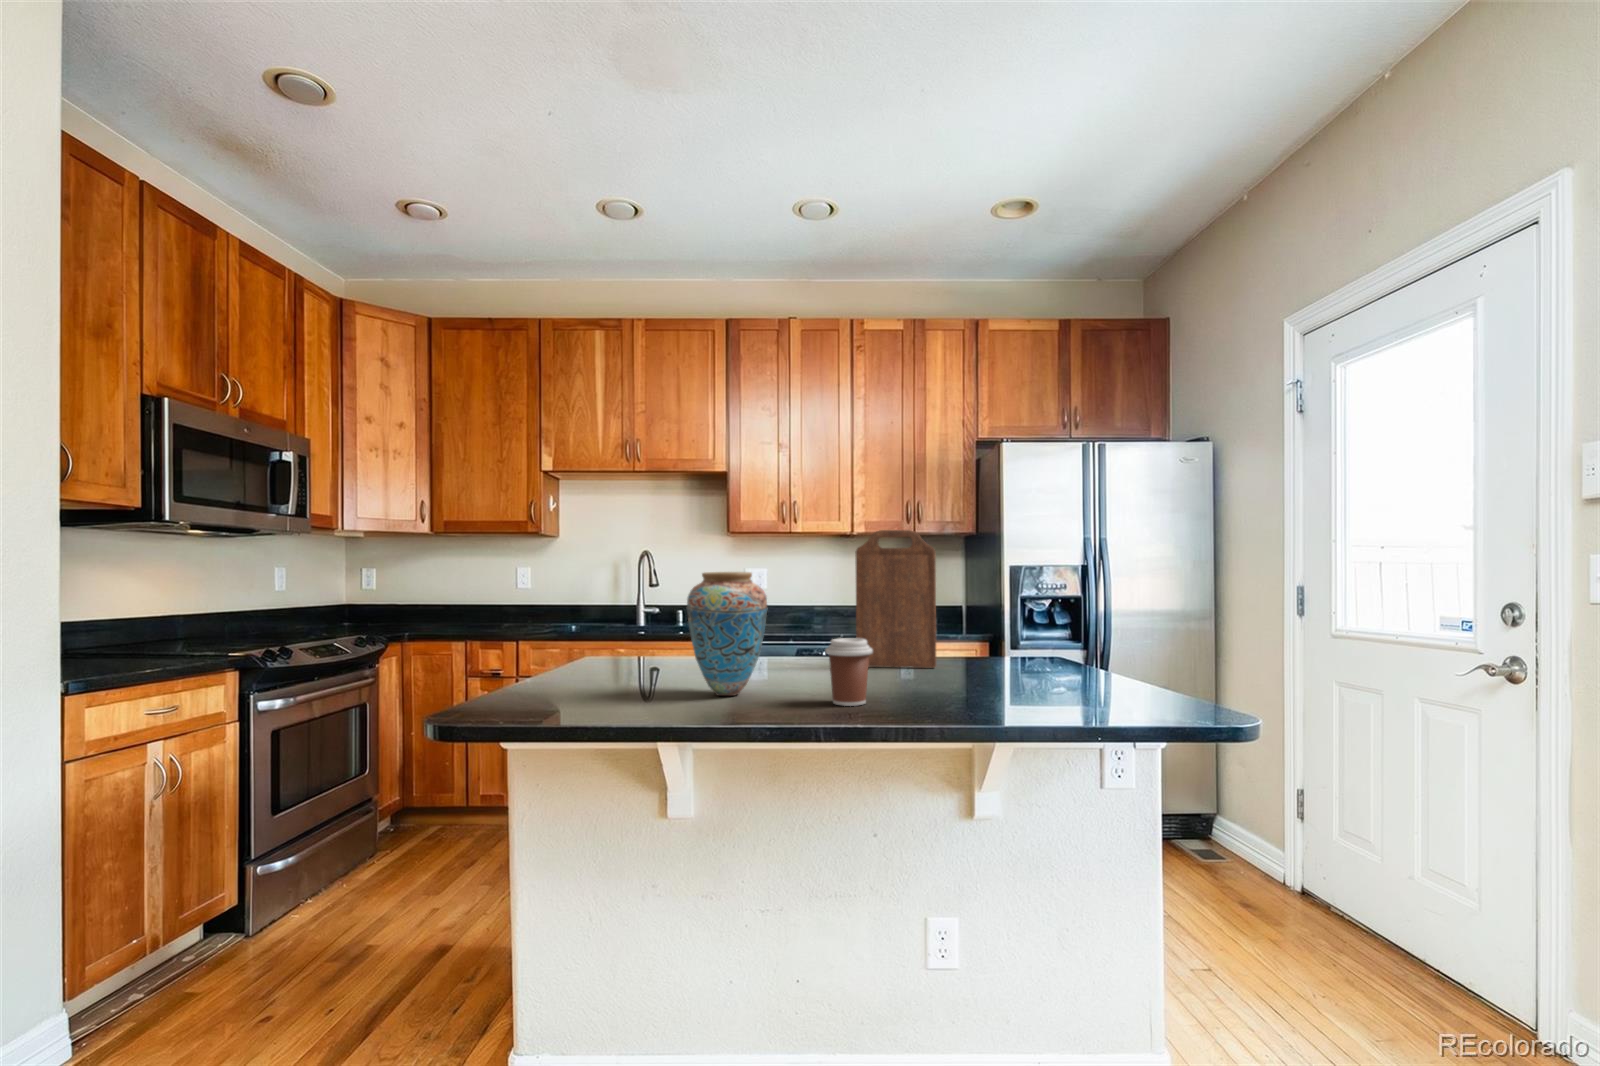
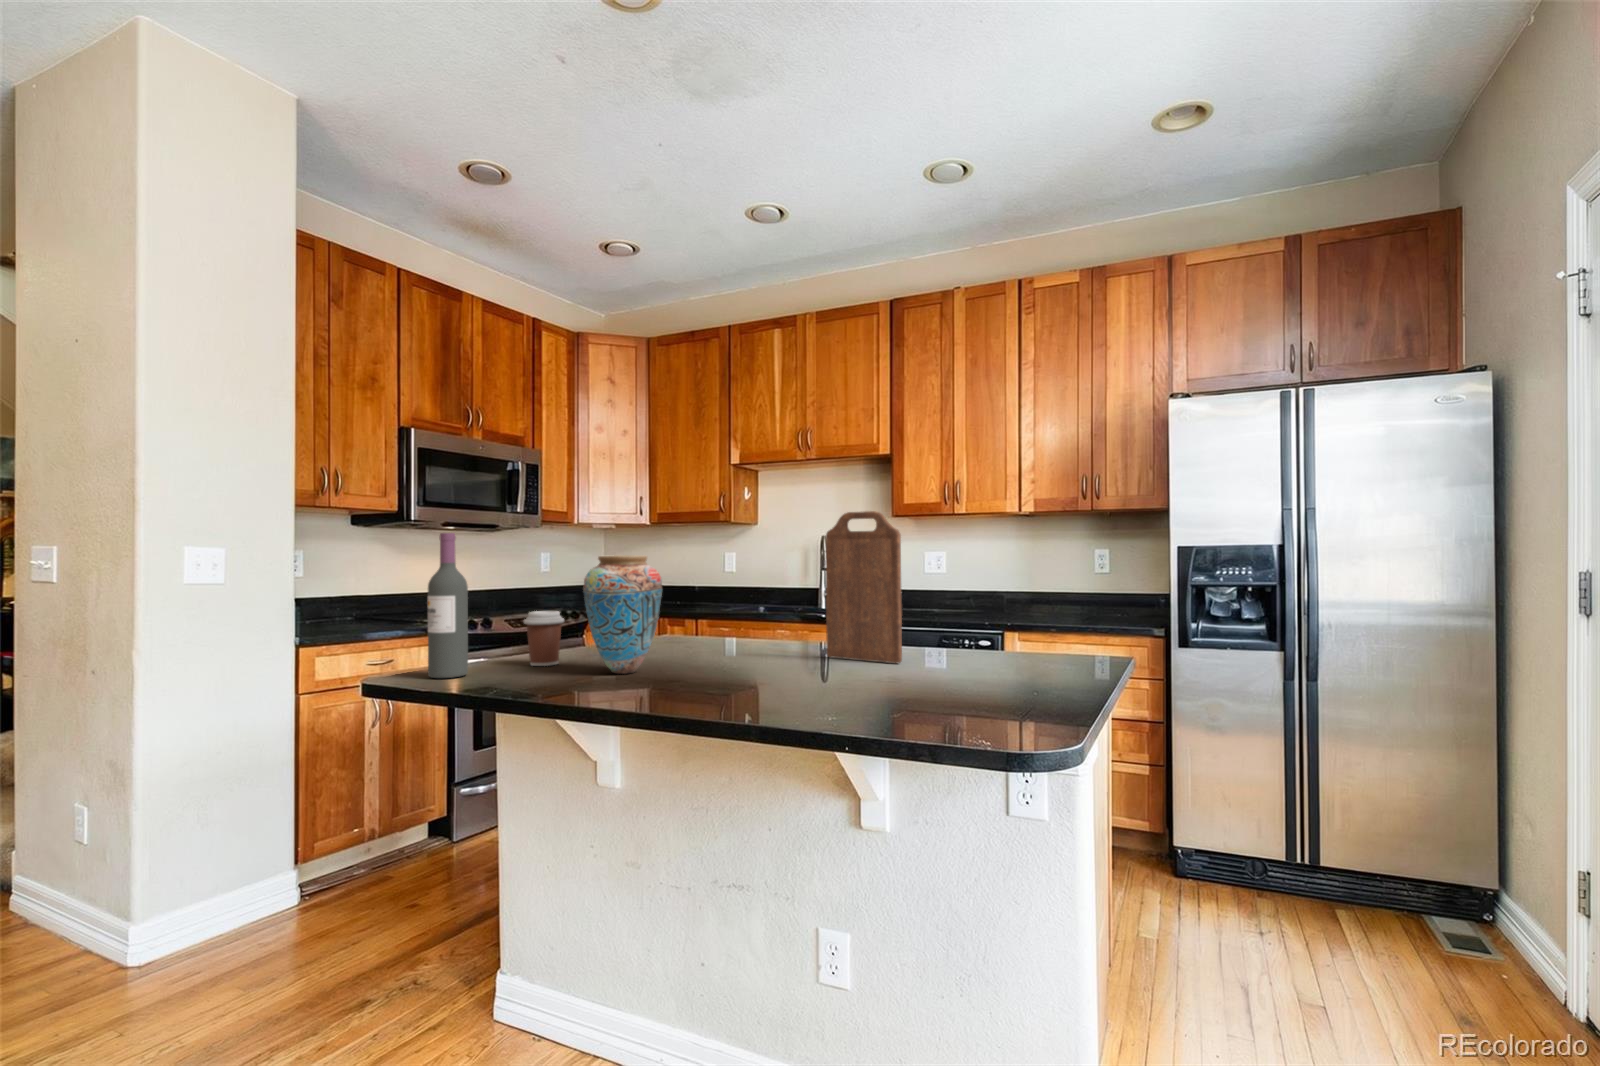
wine bottle: none [527,547,572,718] -> present [428,533,468,678]
coffee cup: present [826,638,873,706] -> present [524,611,564,666]

